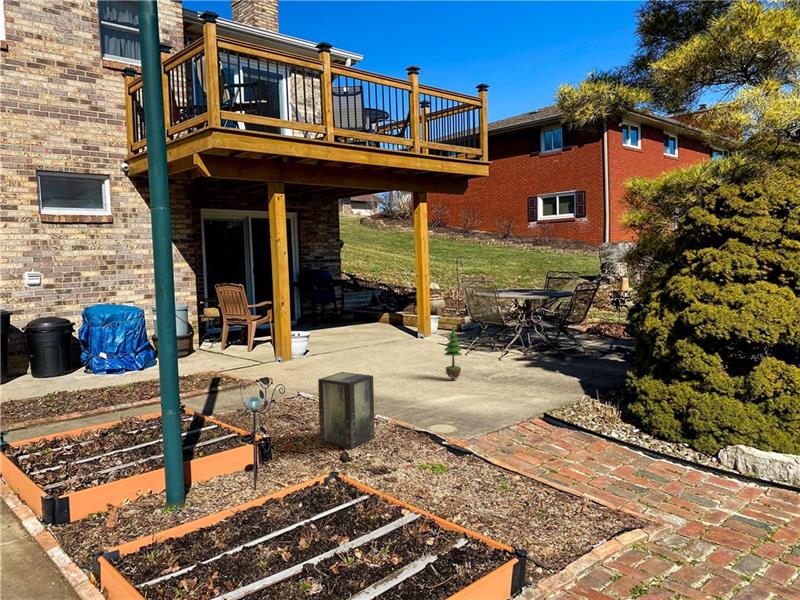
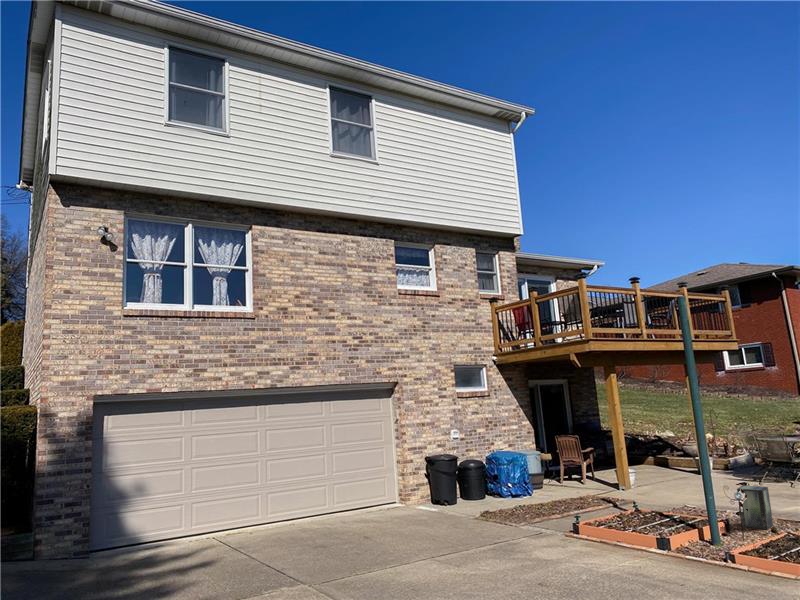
potted tree: present [444,328,462,380] -> none [767,460,782,497]

